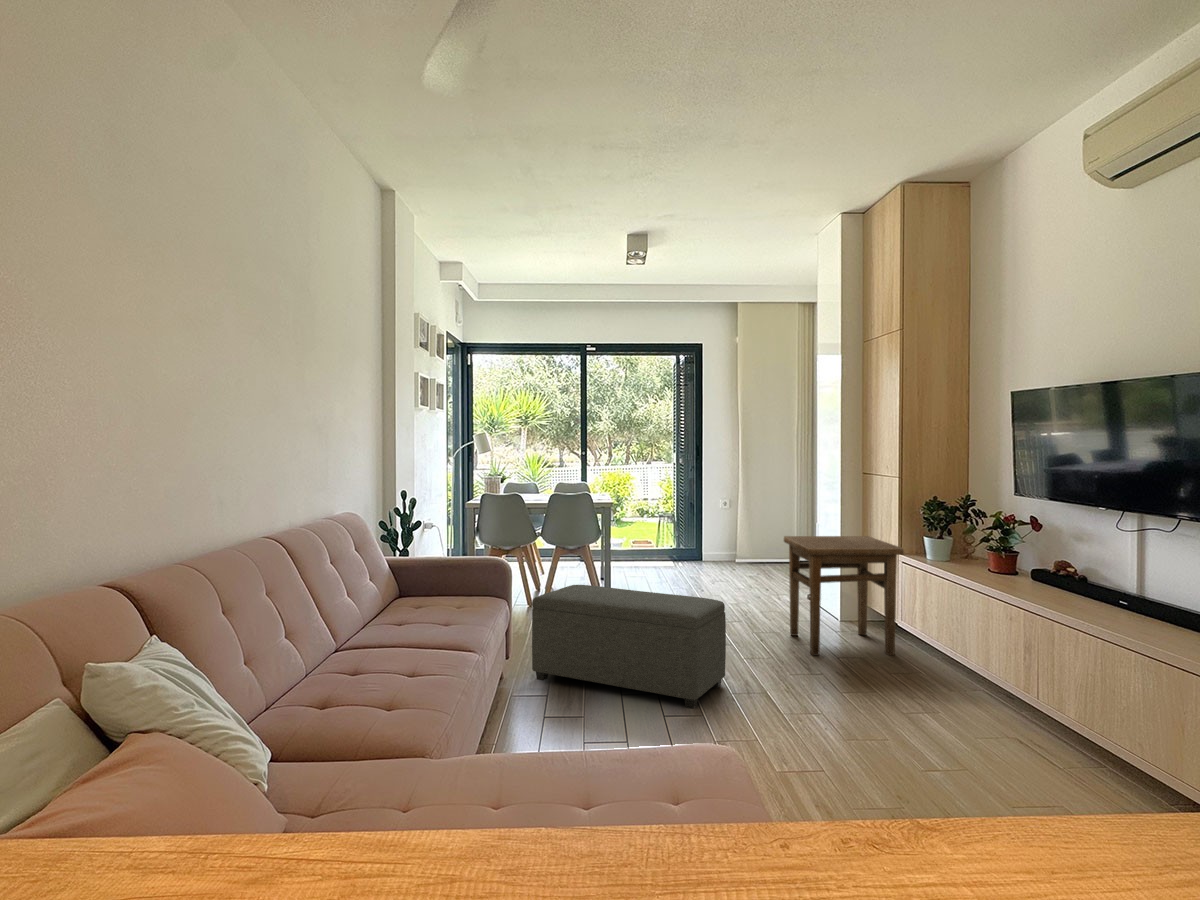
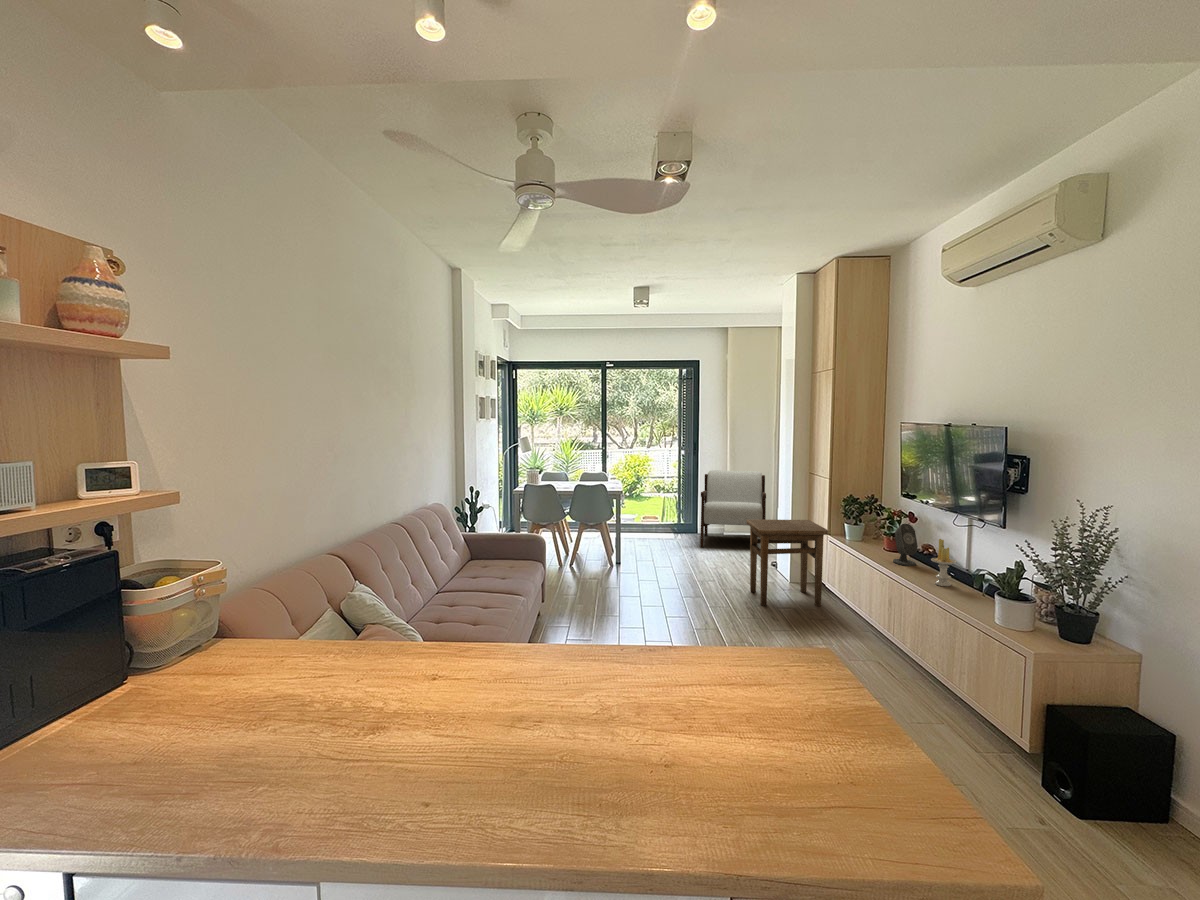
armchair: none [708,480,792,580] -> present [700,470,766,547]
speaker: none [1022,533,1063,596] -> present [893,524,918,566]
candle: none [1112,552,1157,627] -> present [931,539,956,586]
ottoman: present [532,585,726,708] -> none [562,554,695,638]

